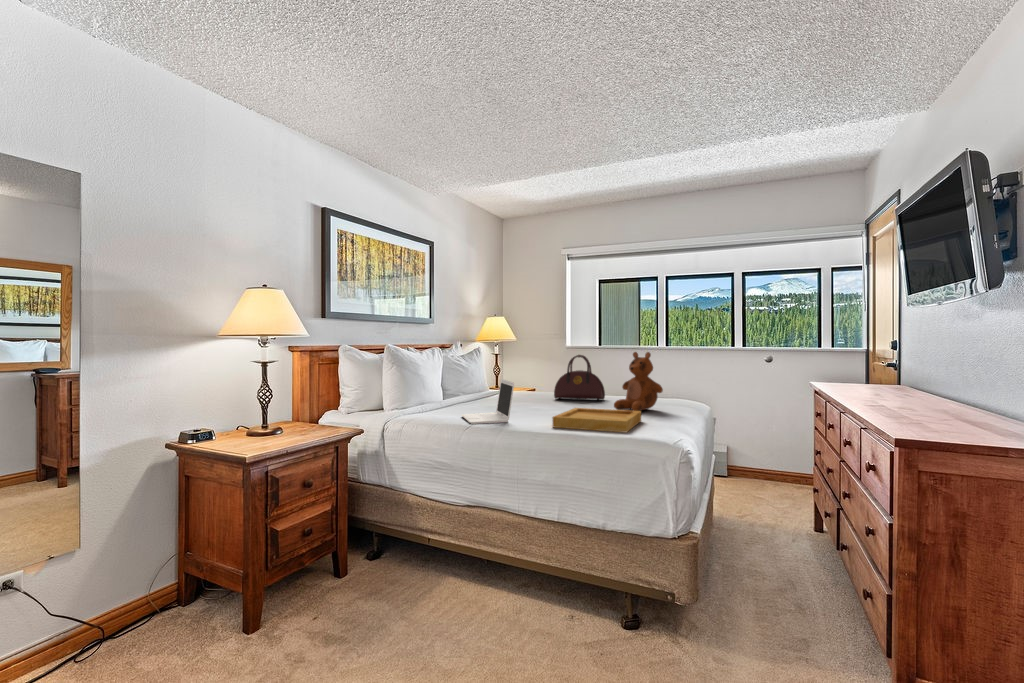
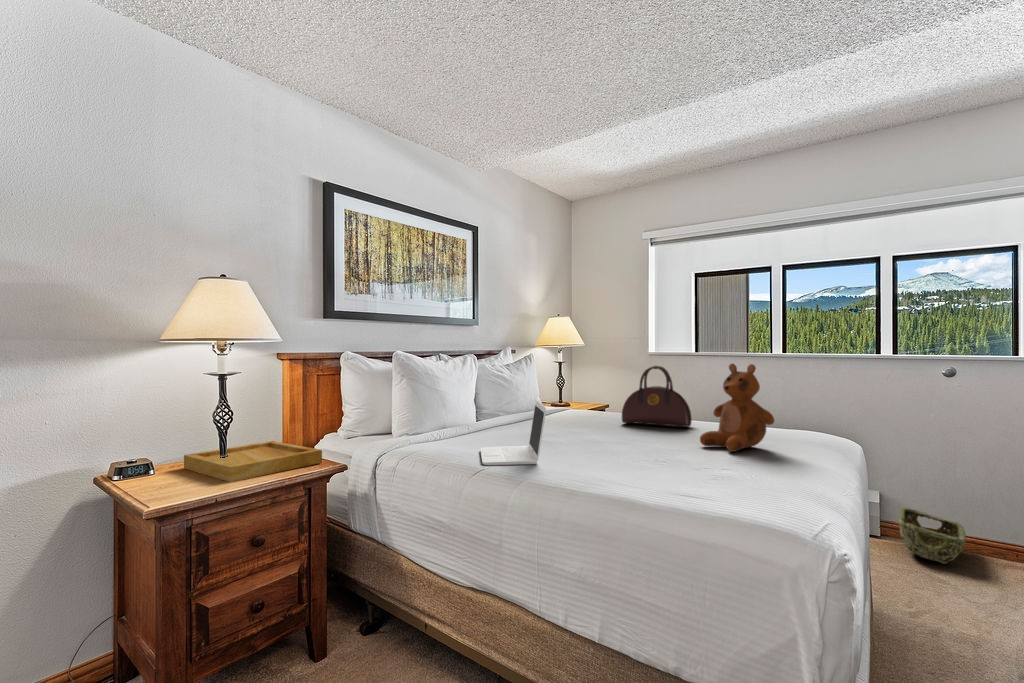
tray: present [552,408,641,432] -> present [184,441,322,482]
woven basket: none [744,456,785,491] -> present [899,508,966,564]

